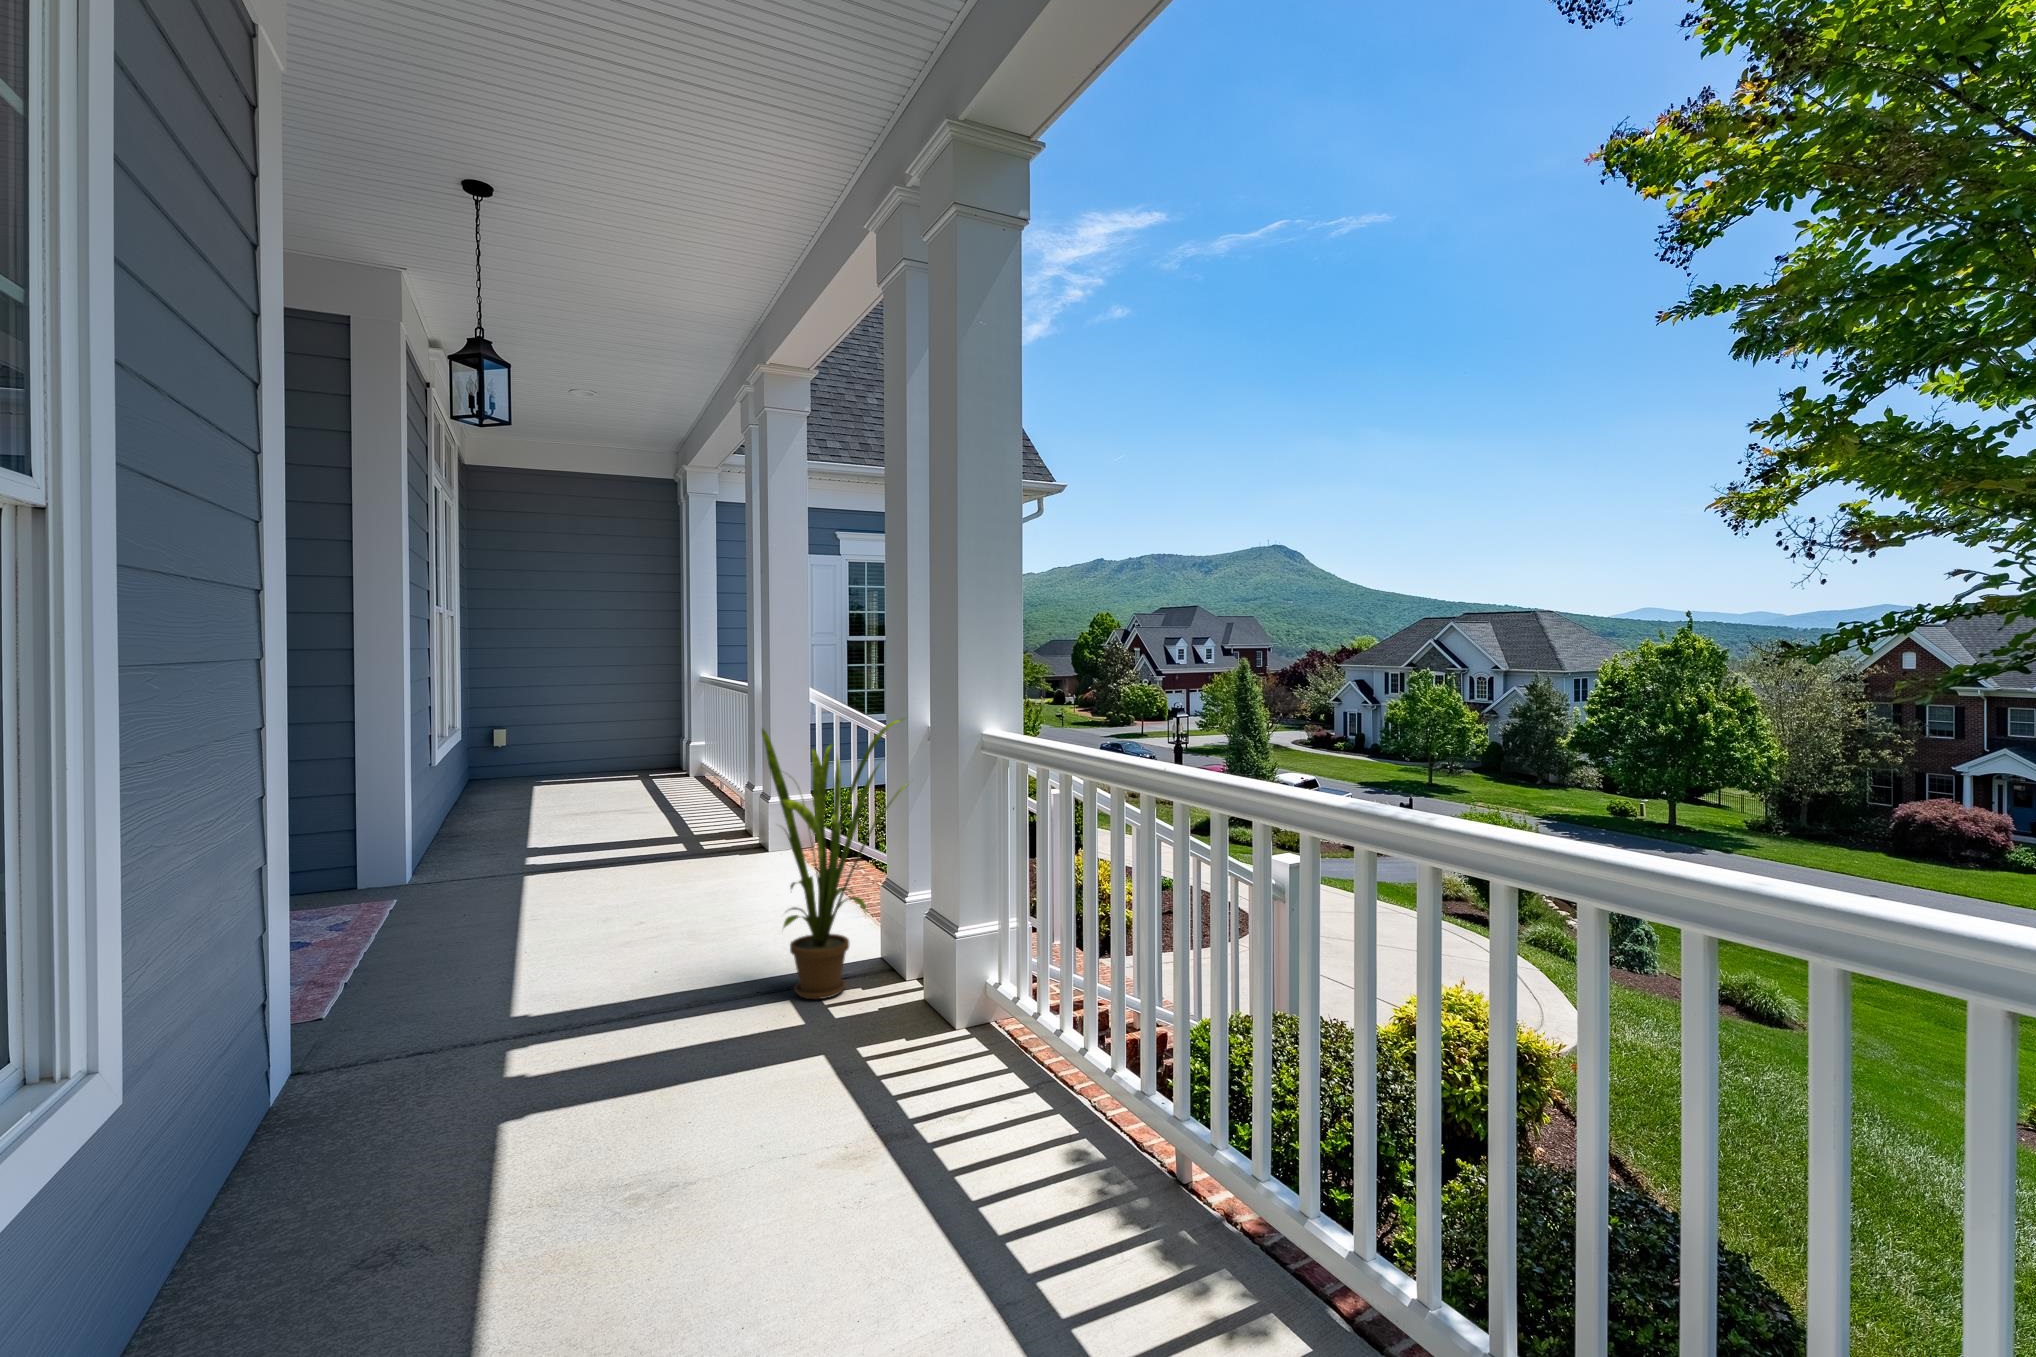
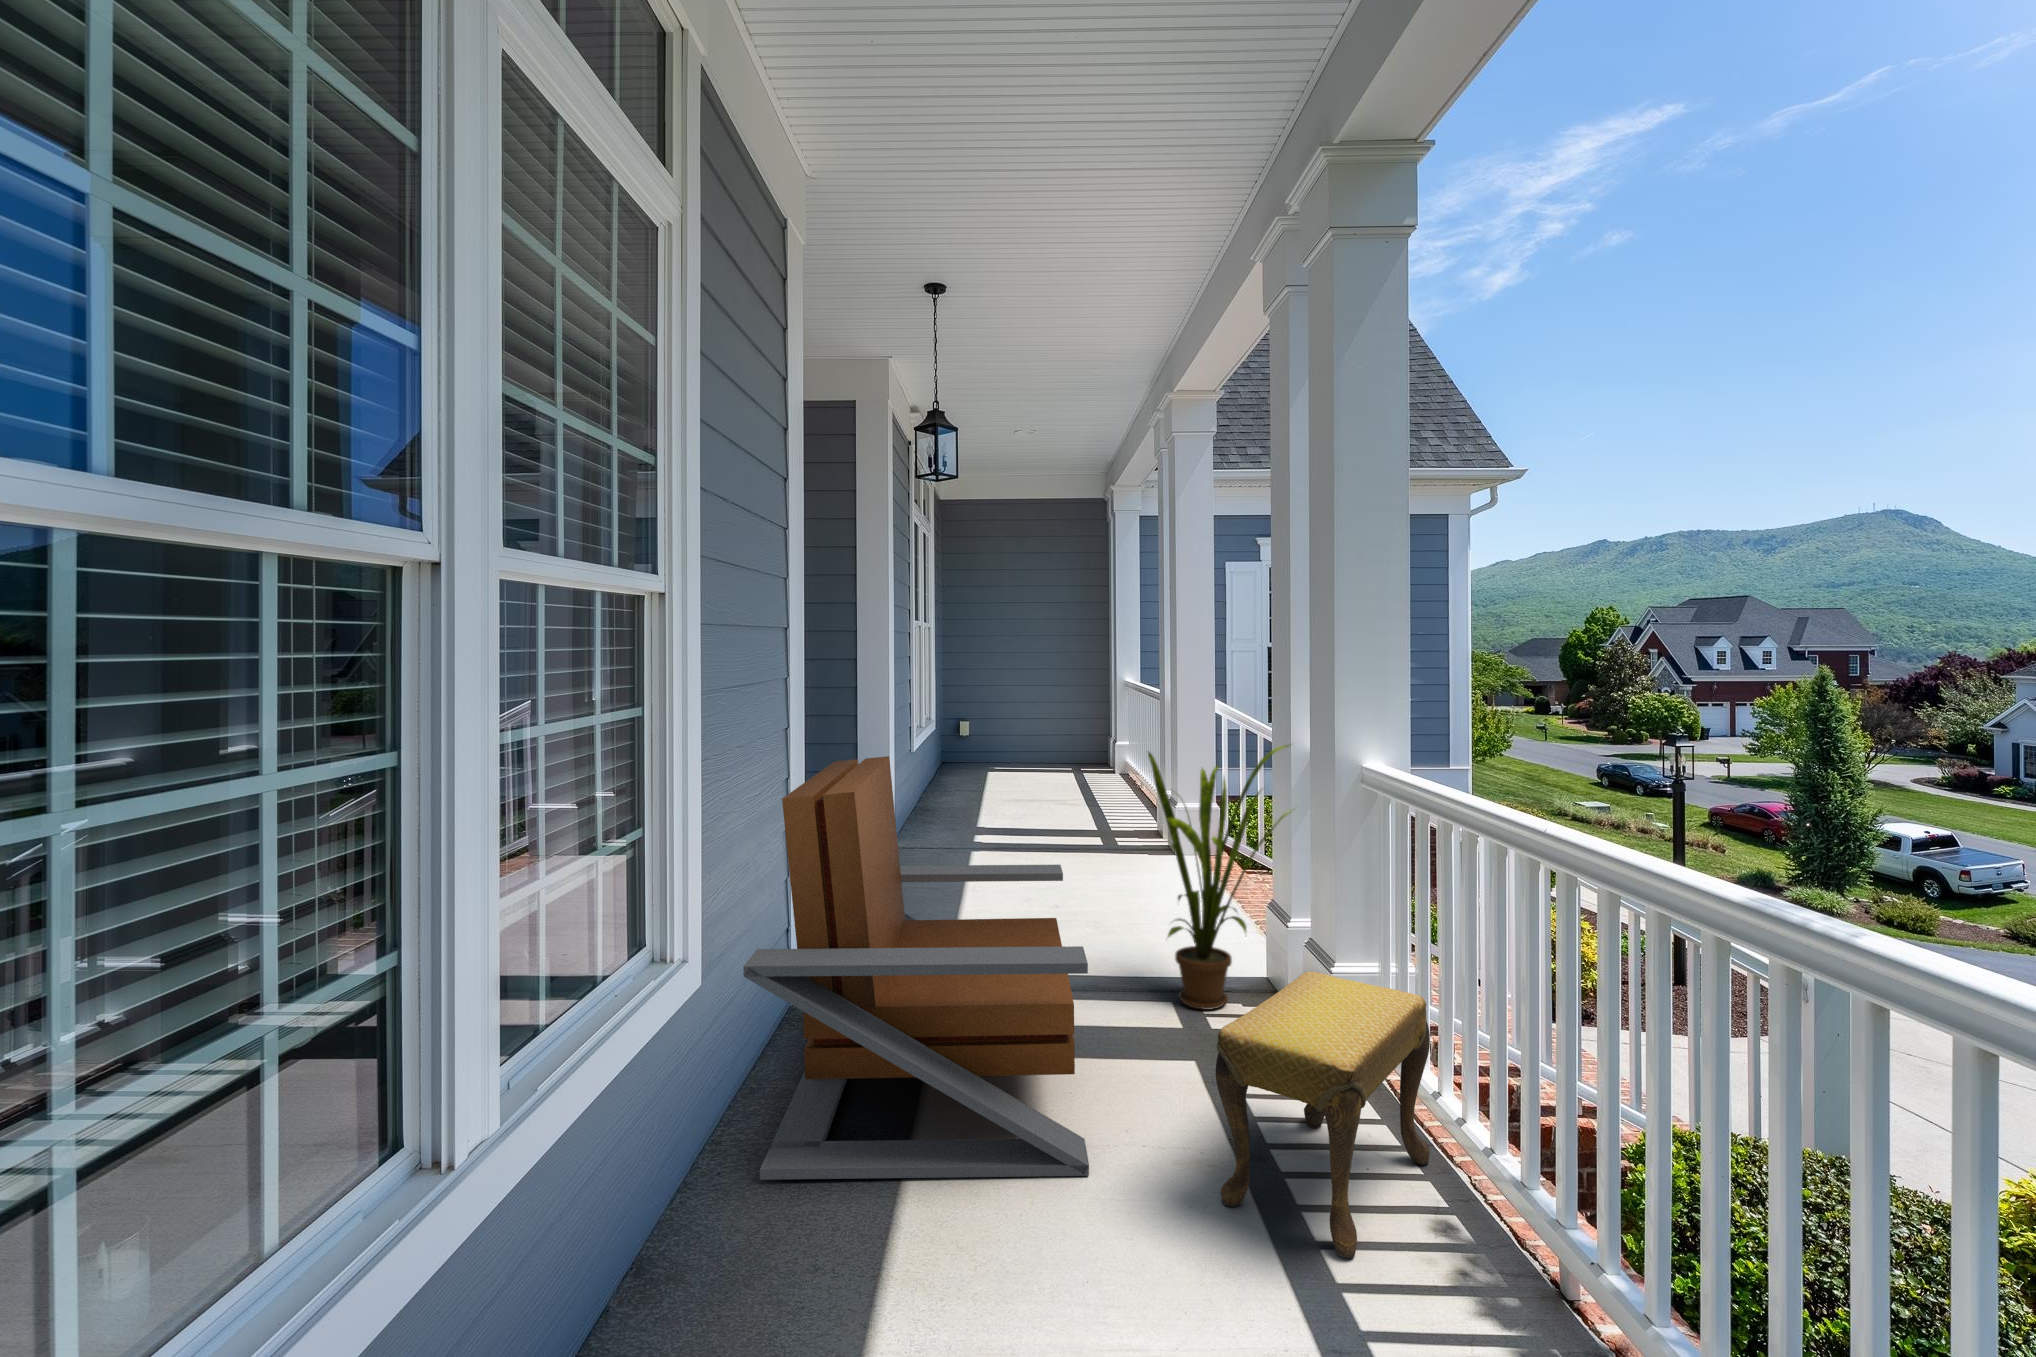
lounge chair: none [226,746,723,1316] -> present [743,756,1089,1180]
footstool: none [865,935,1056,1204] -> present [1216,972,1430,1258]

